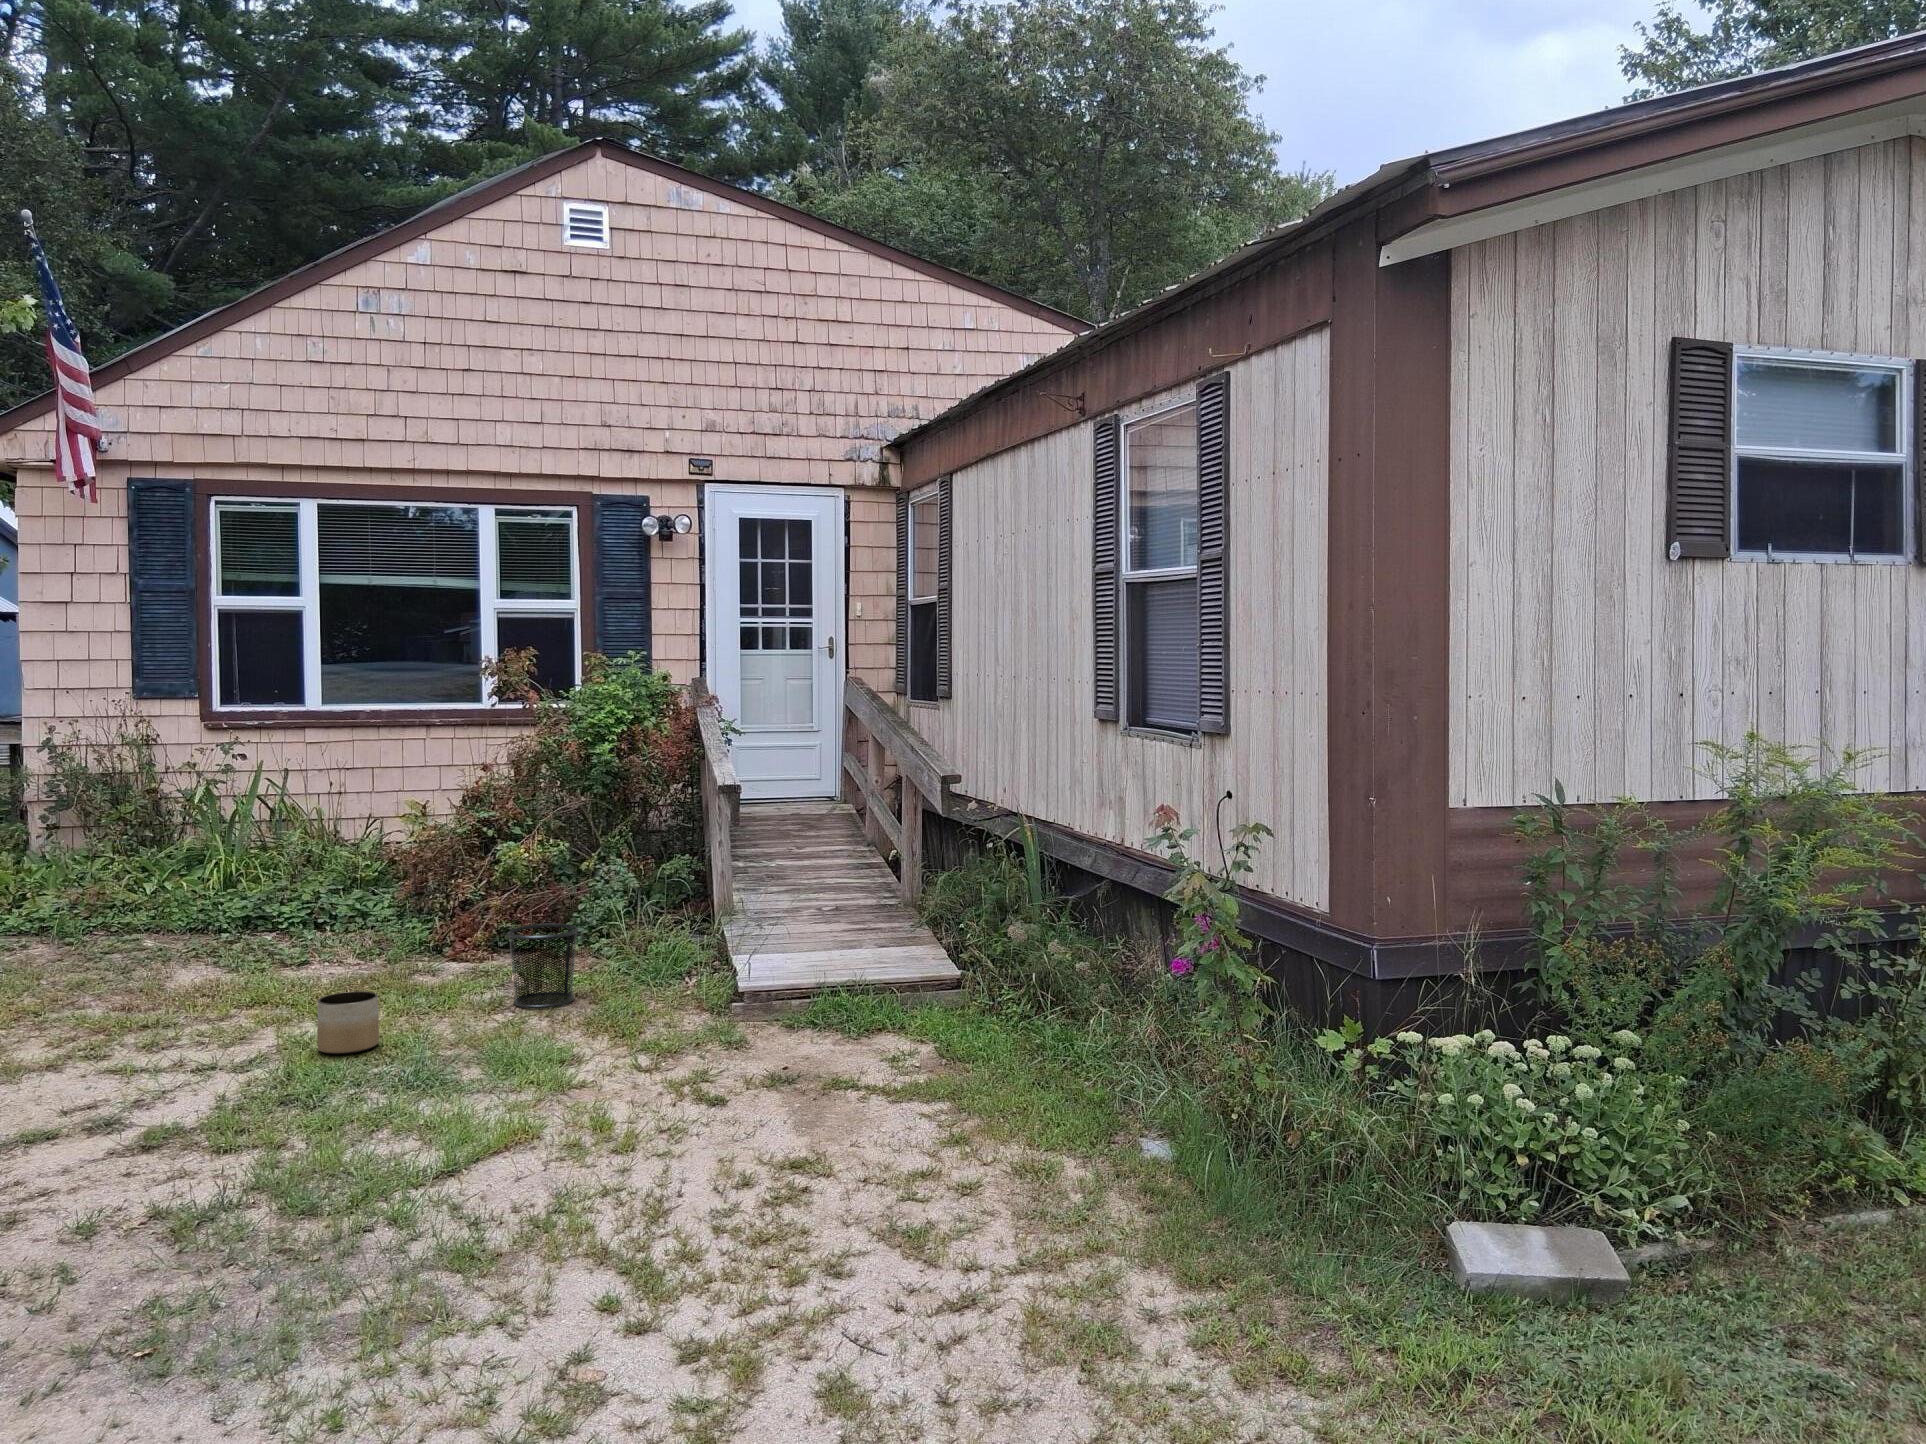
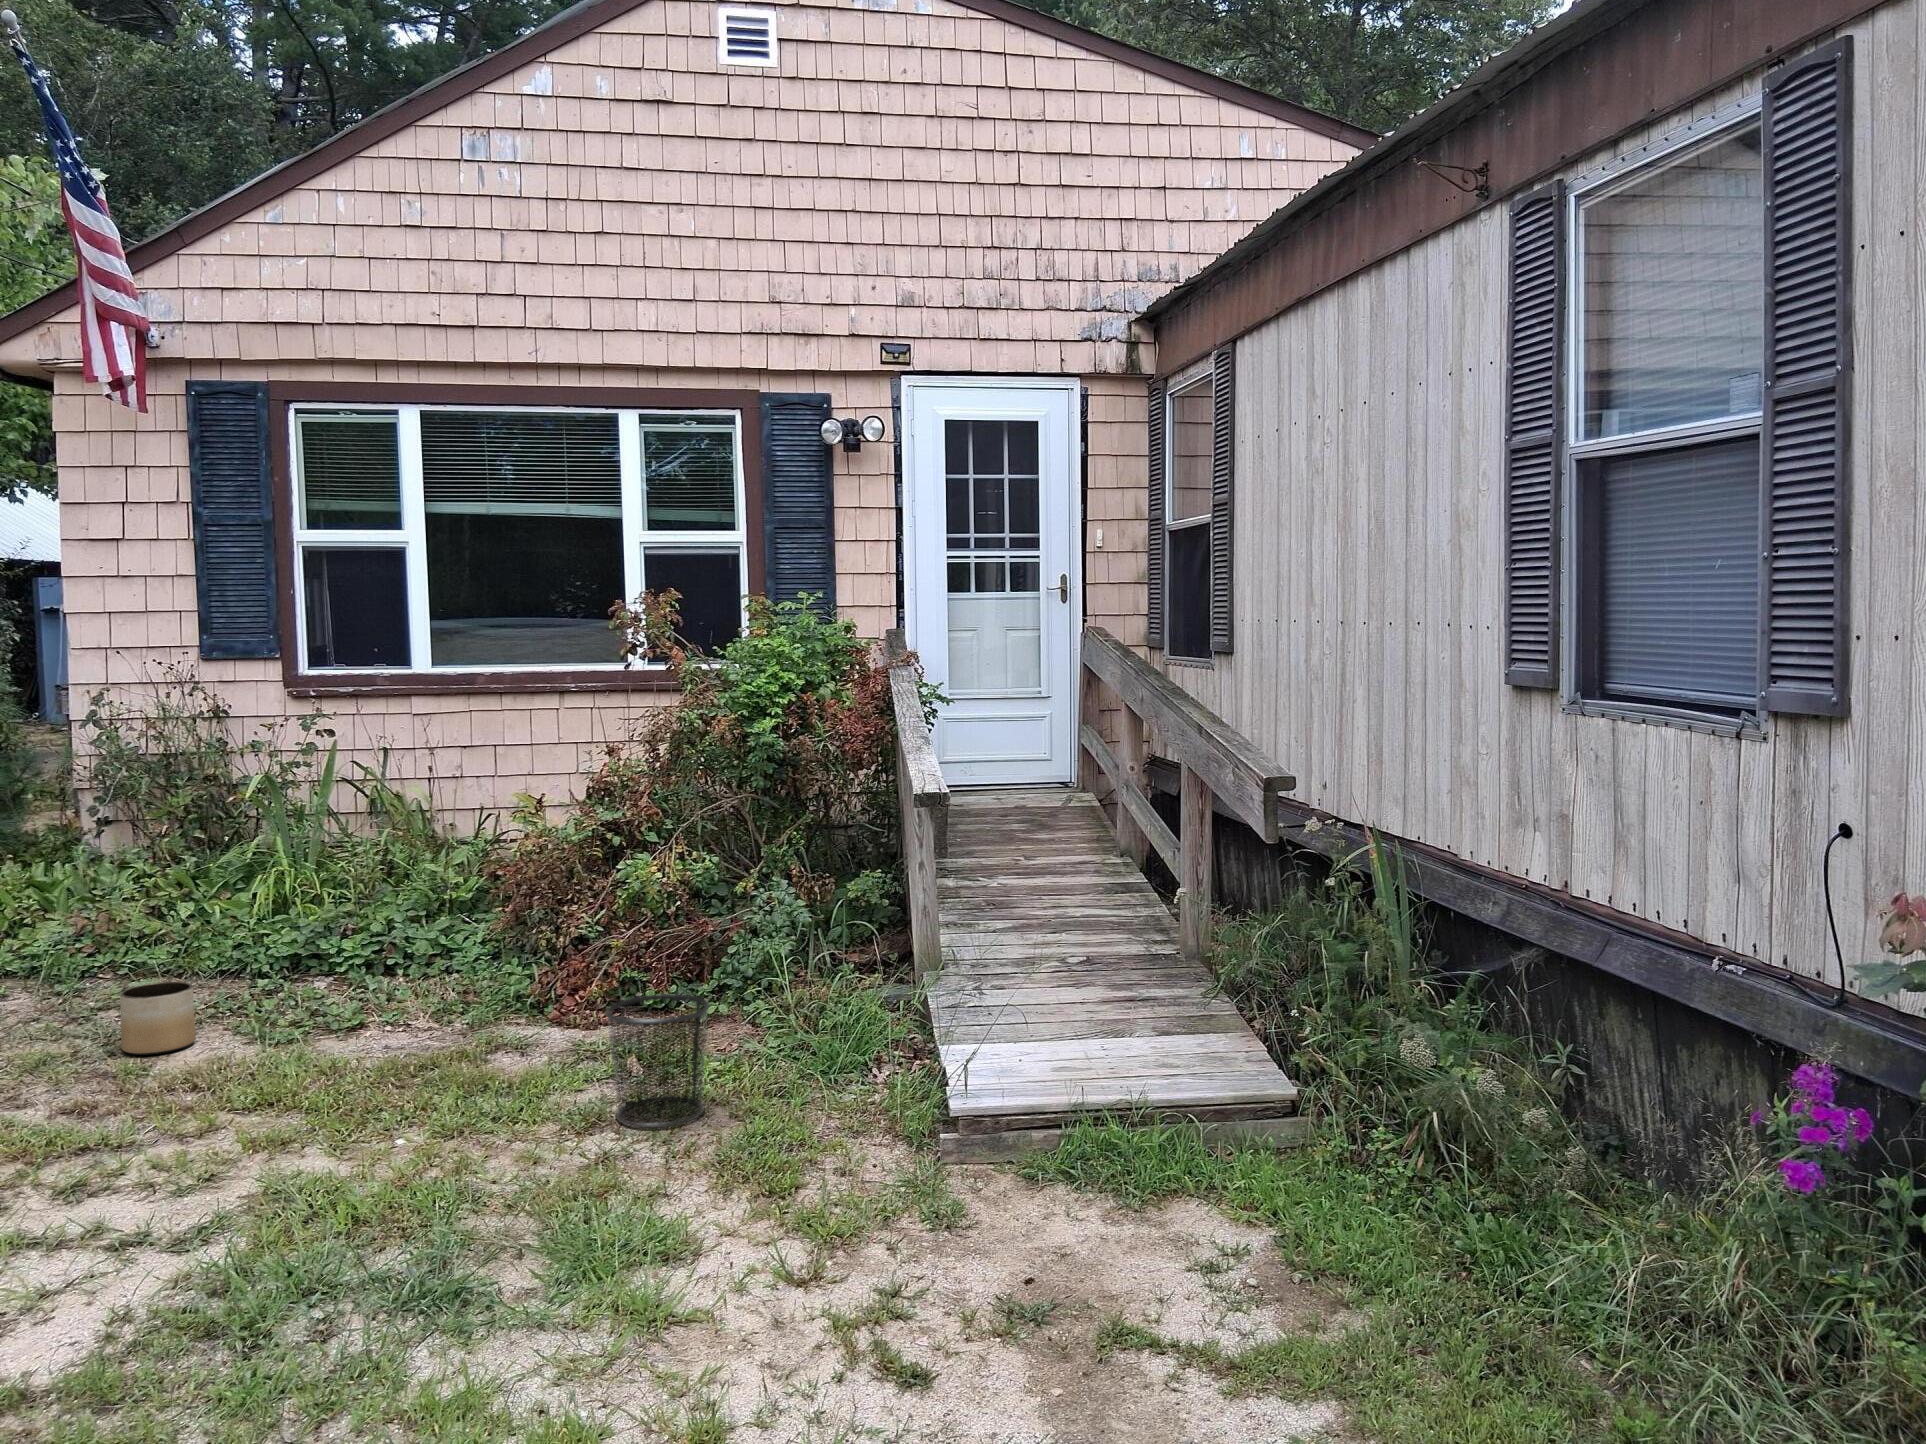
planter: present [317,991,379,1054] -> present [120,982,195,1055]

